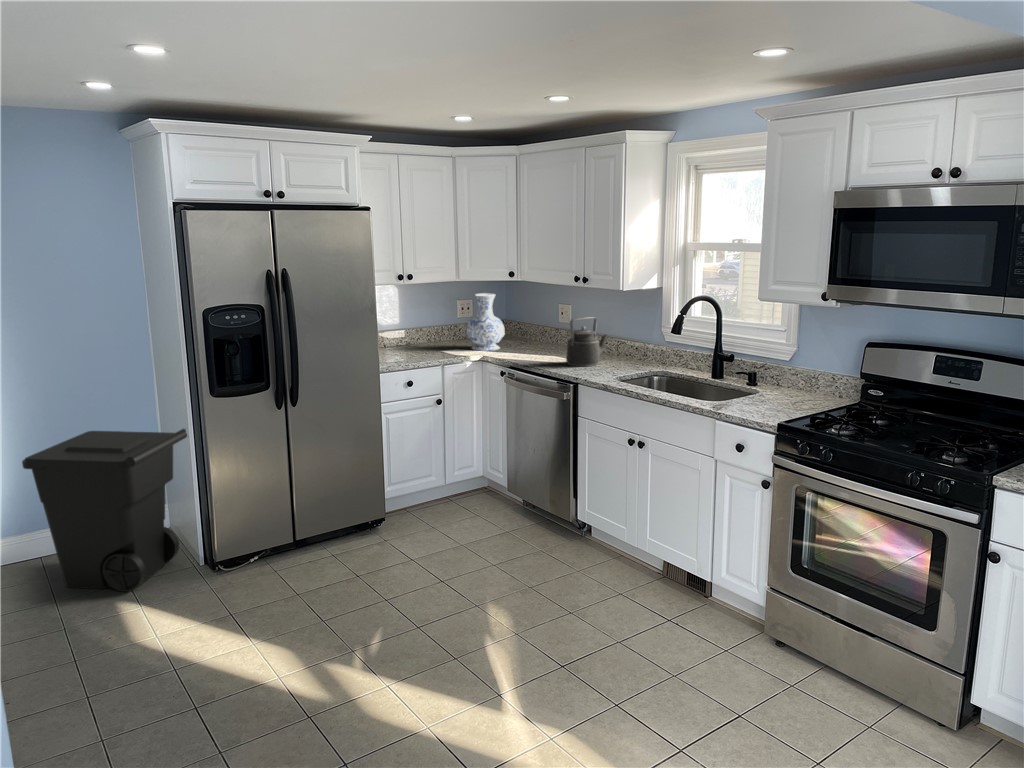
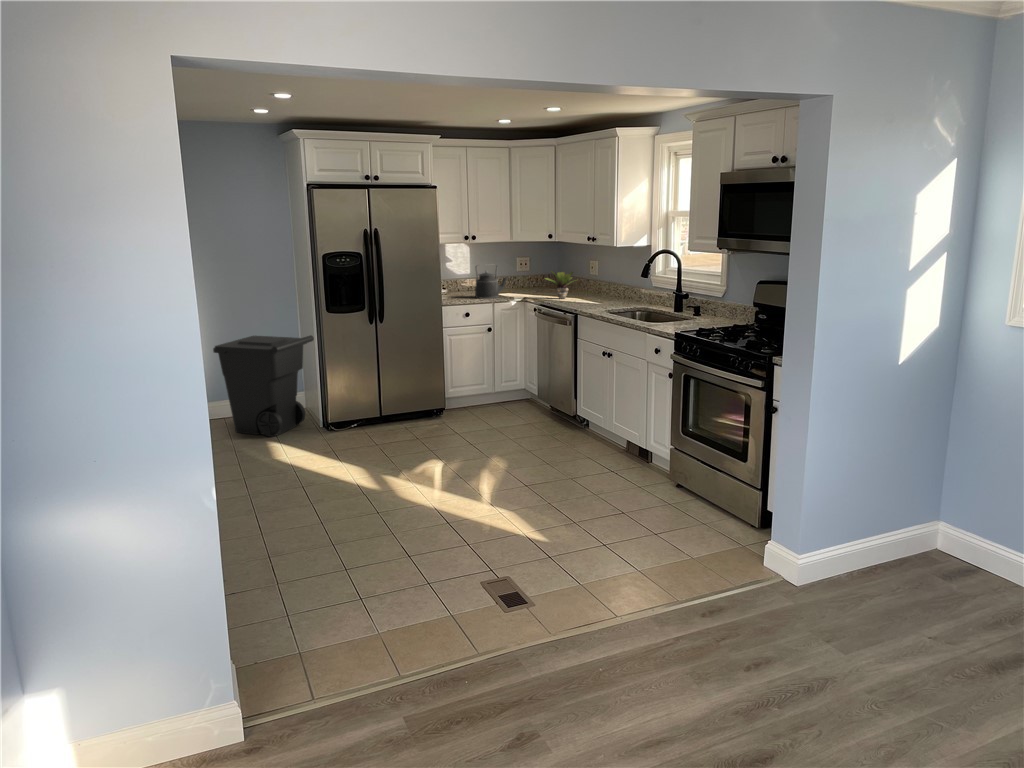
vase: present [466,293,505,351] -> none [519,251,548,295]
kettle: present [566,317,608,367] -> present [475,266,507,299]
potted plant: none [509,321,558,357] -> present [546,271,573,299]

